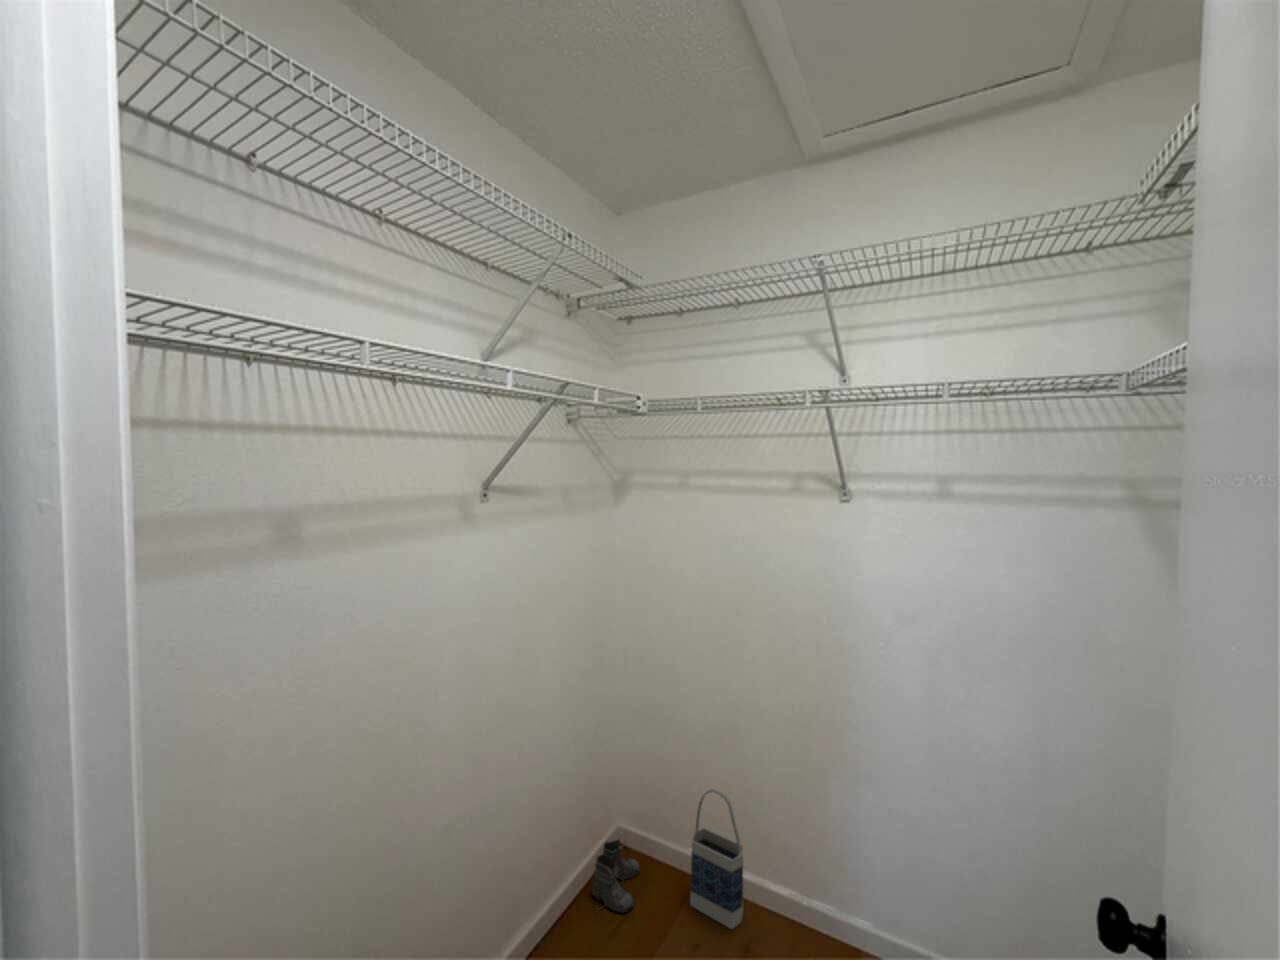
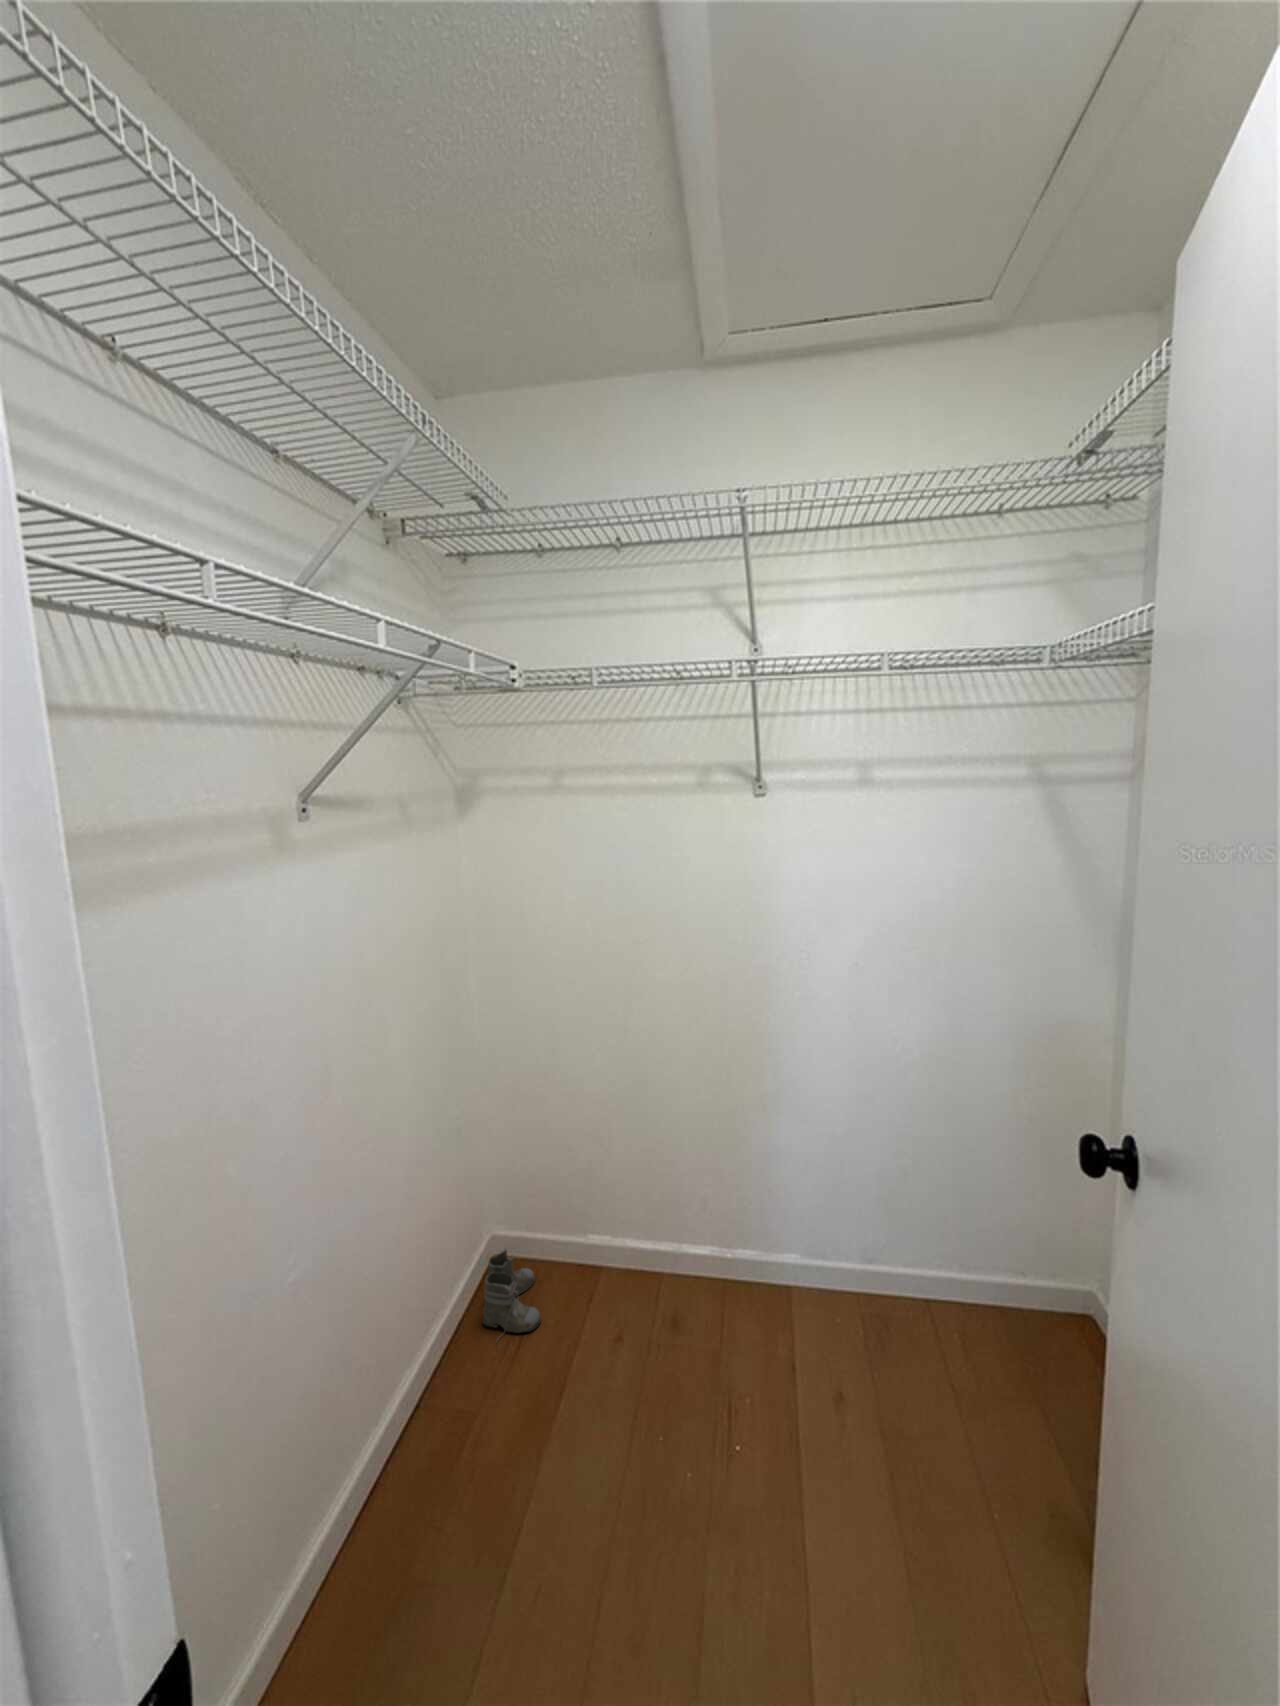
bag: present [690,789,743,929] -> none [604,1155,669,1304]

